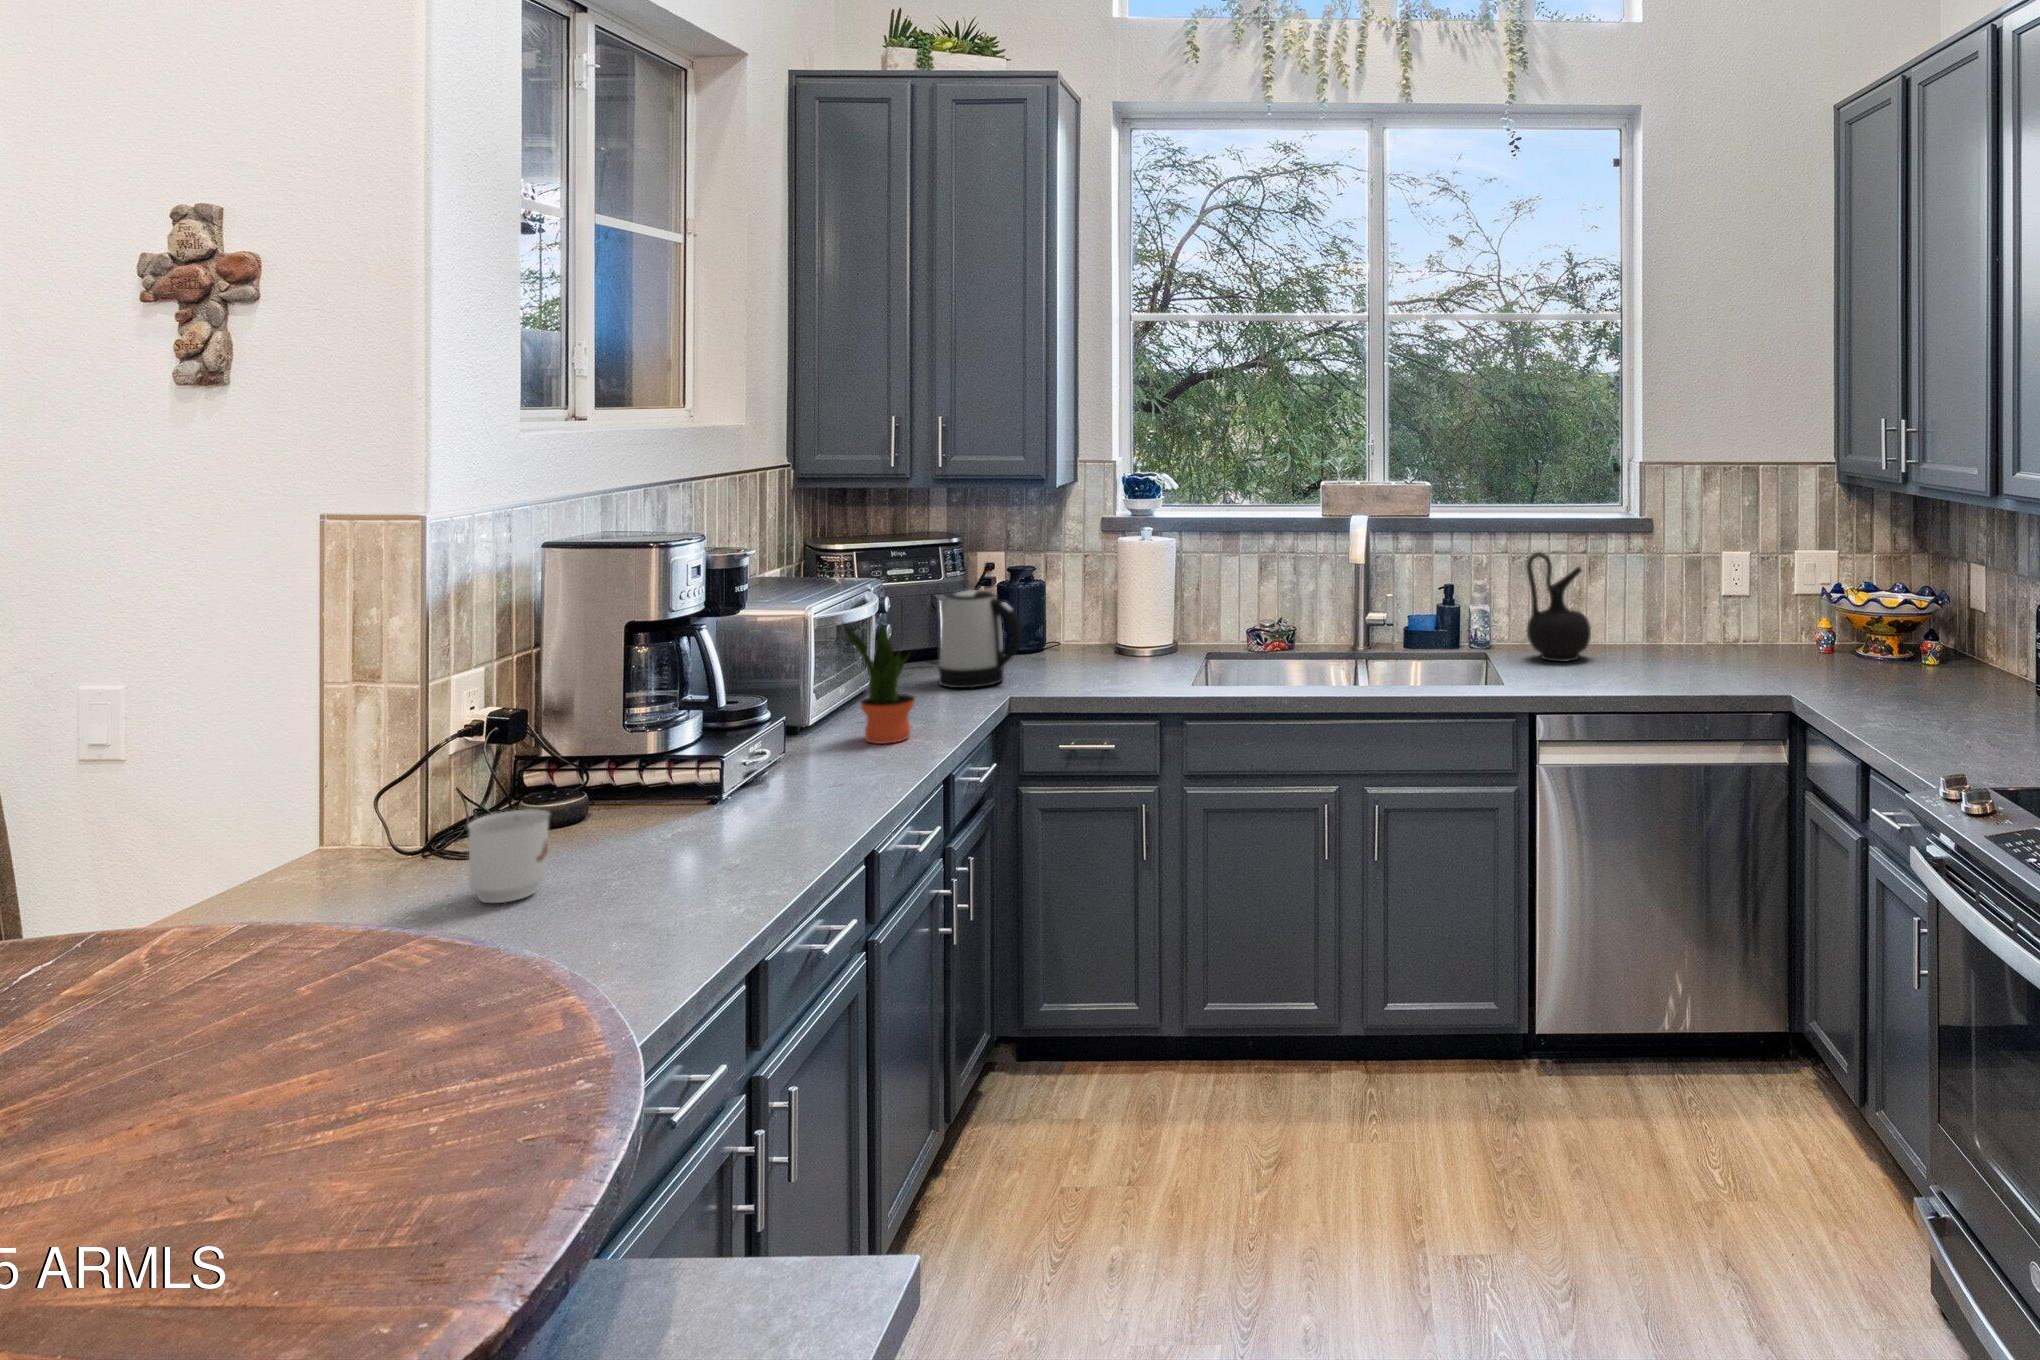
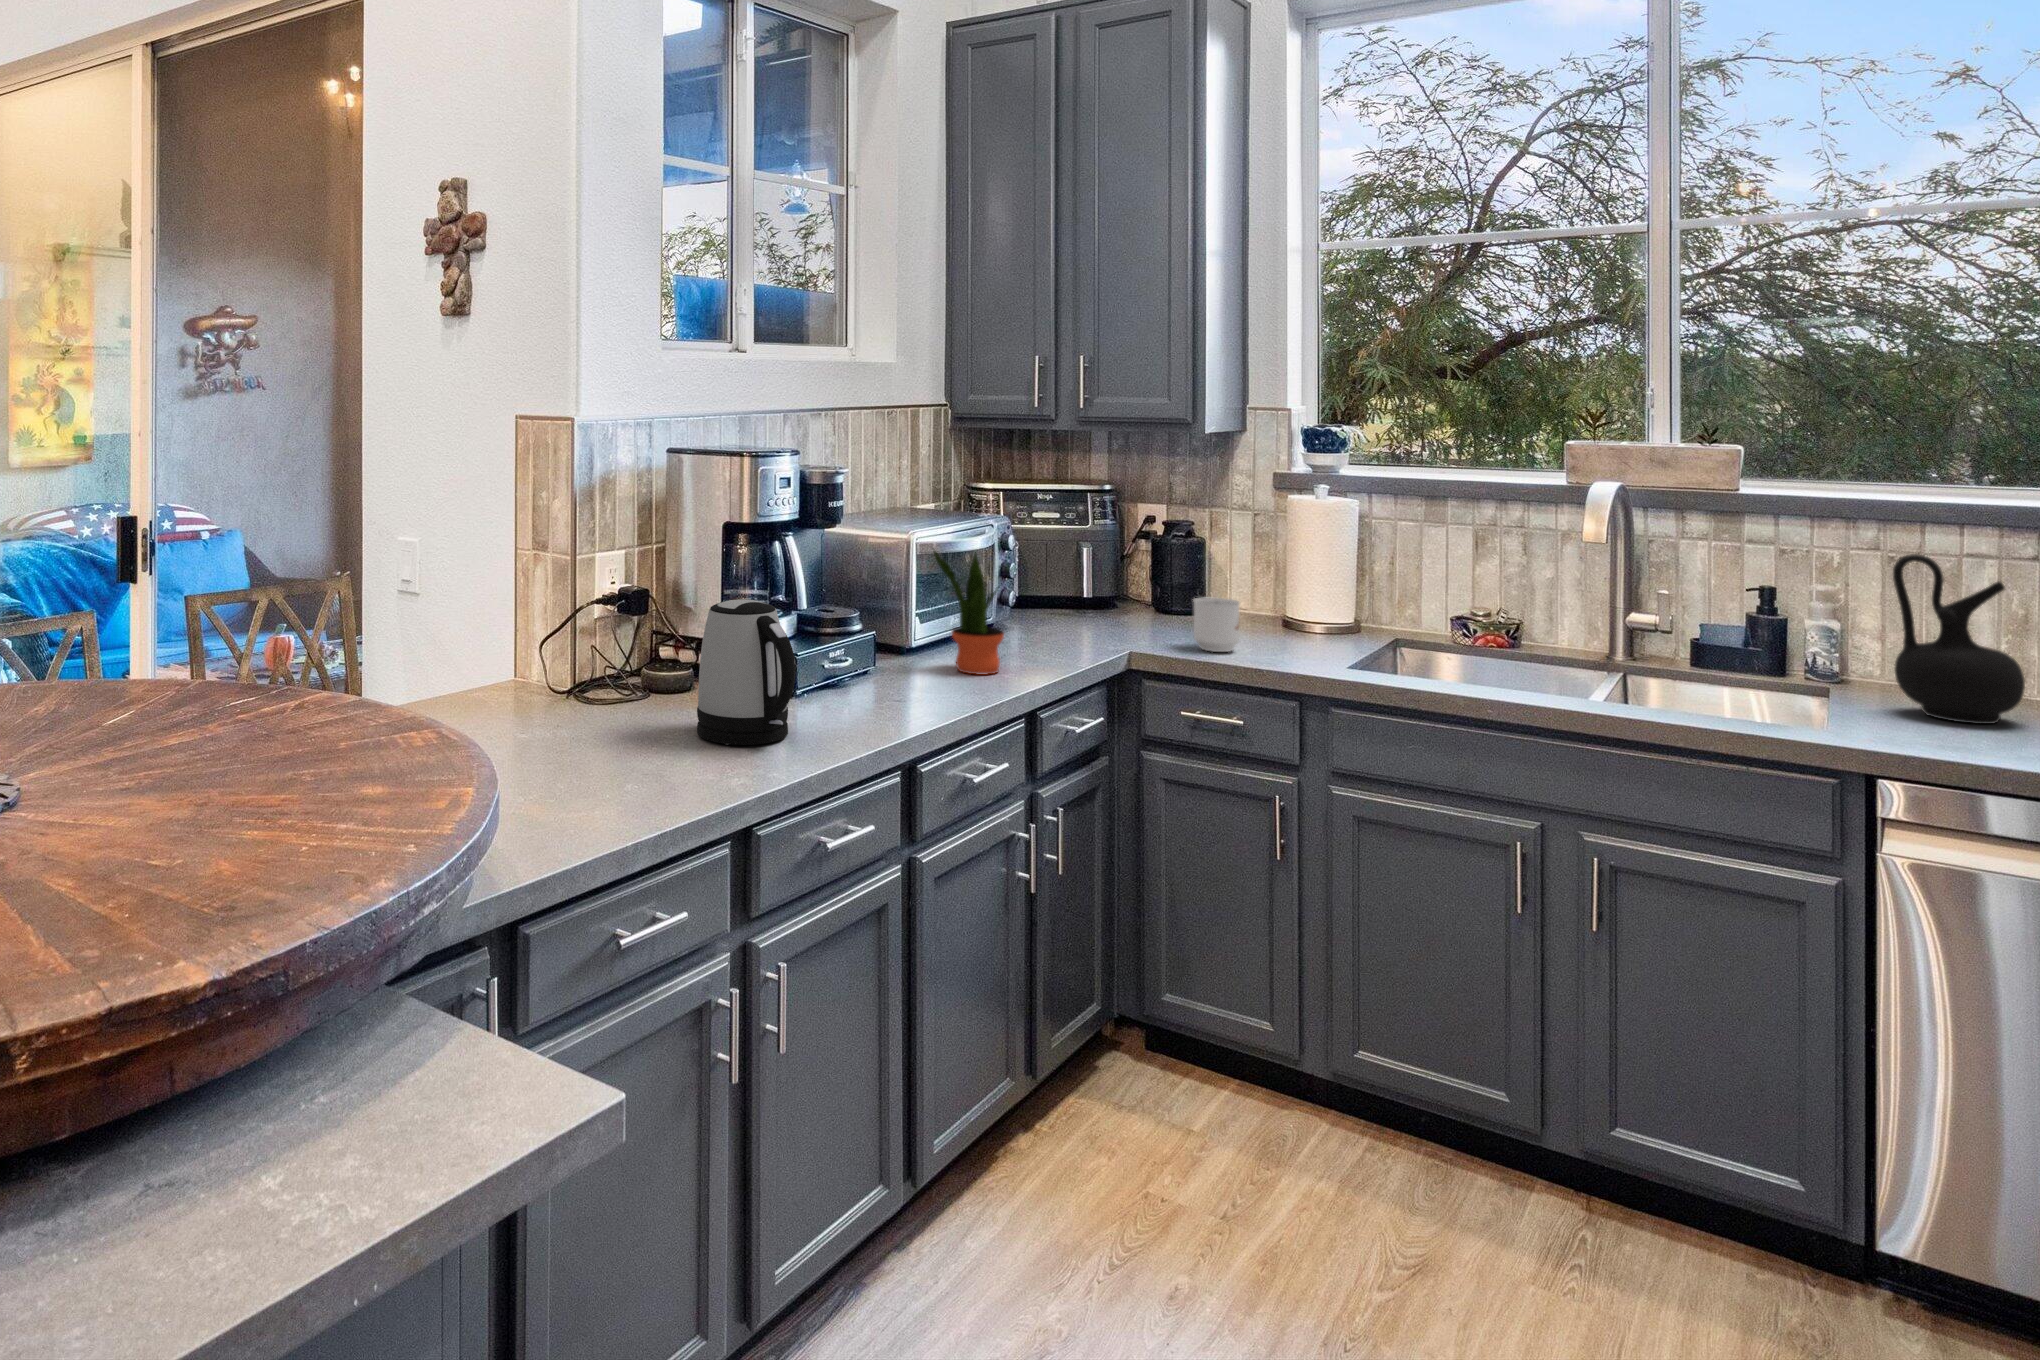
kettle: present [939,590,1021,688] -> present [697,599,795,745]
mug: present [468,809,550,903] -> present [1194,597,1239,652]

